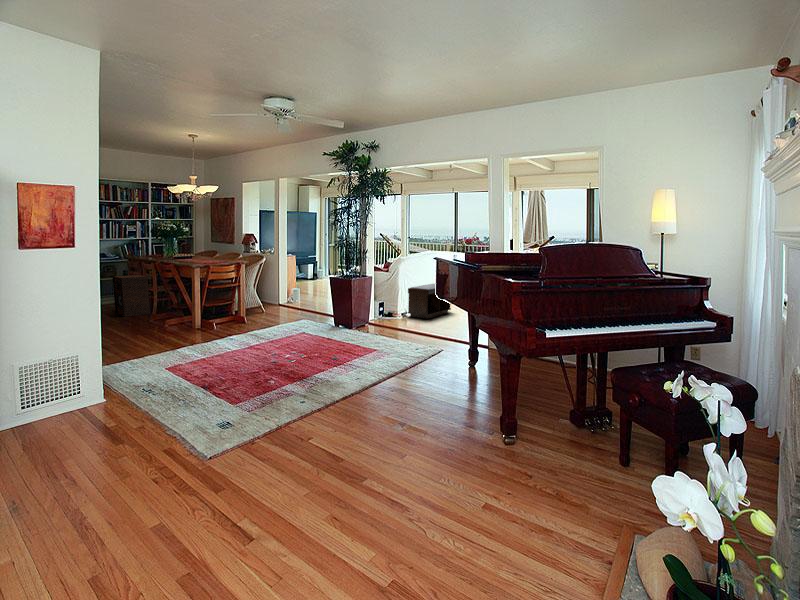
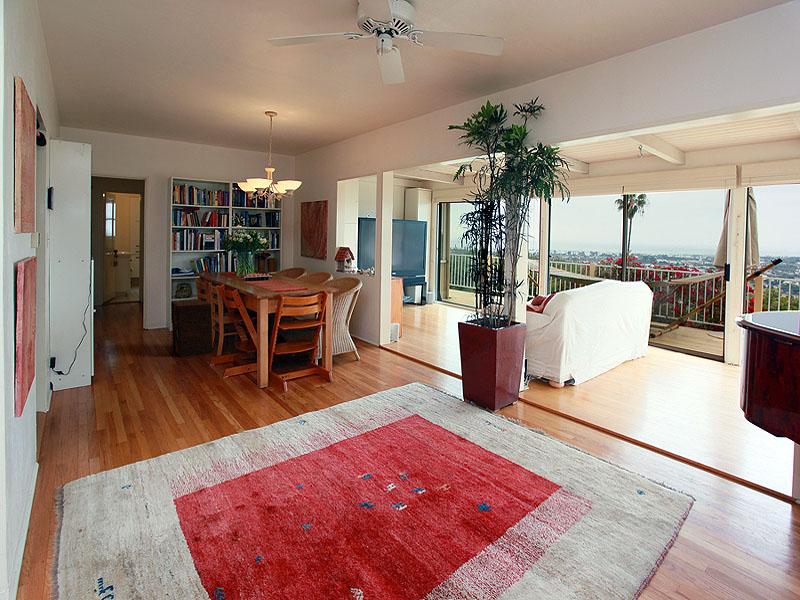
bench: present [408,284,451,319] -> none [574,331,649,394]

